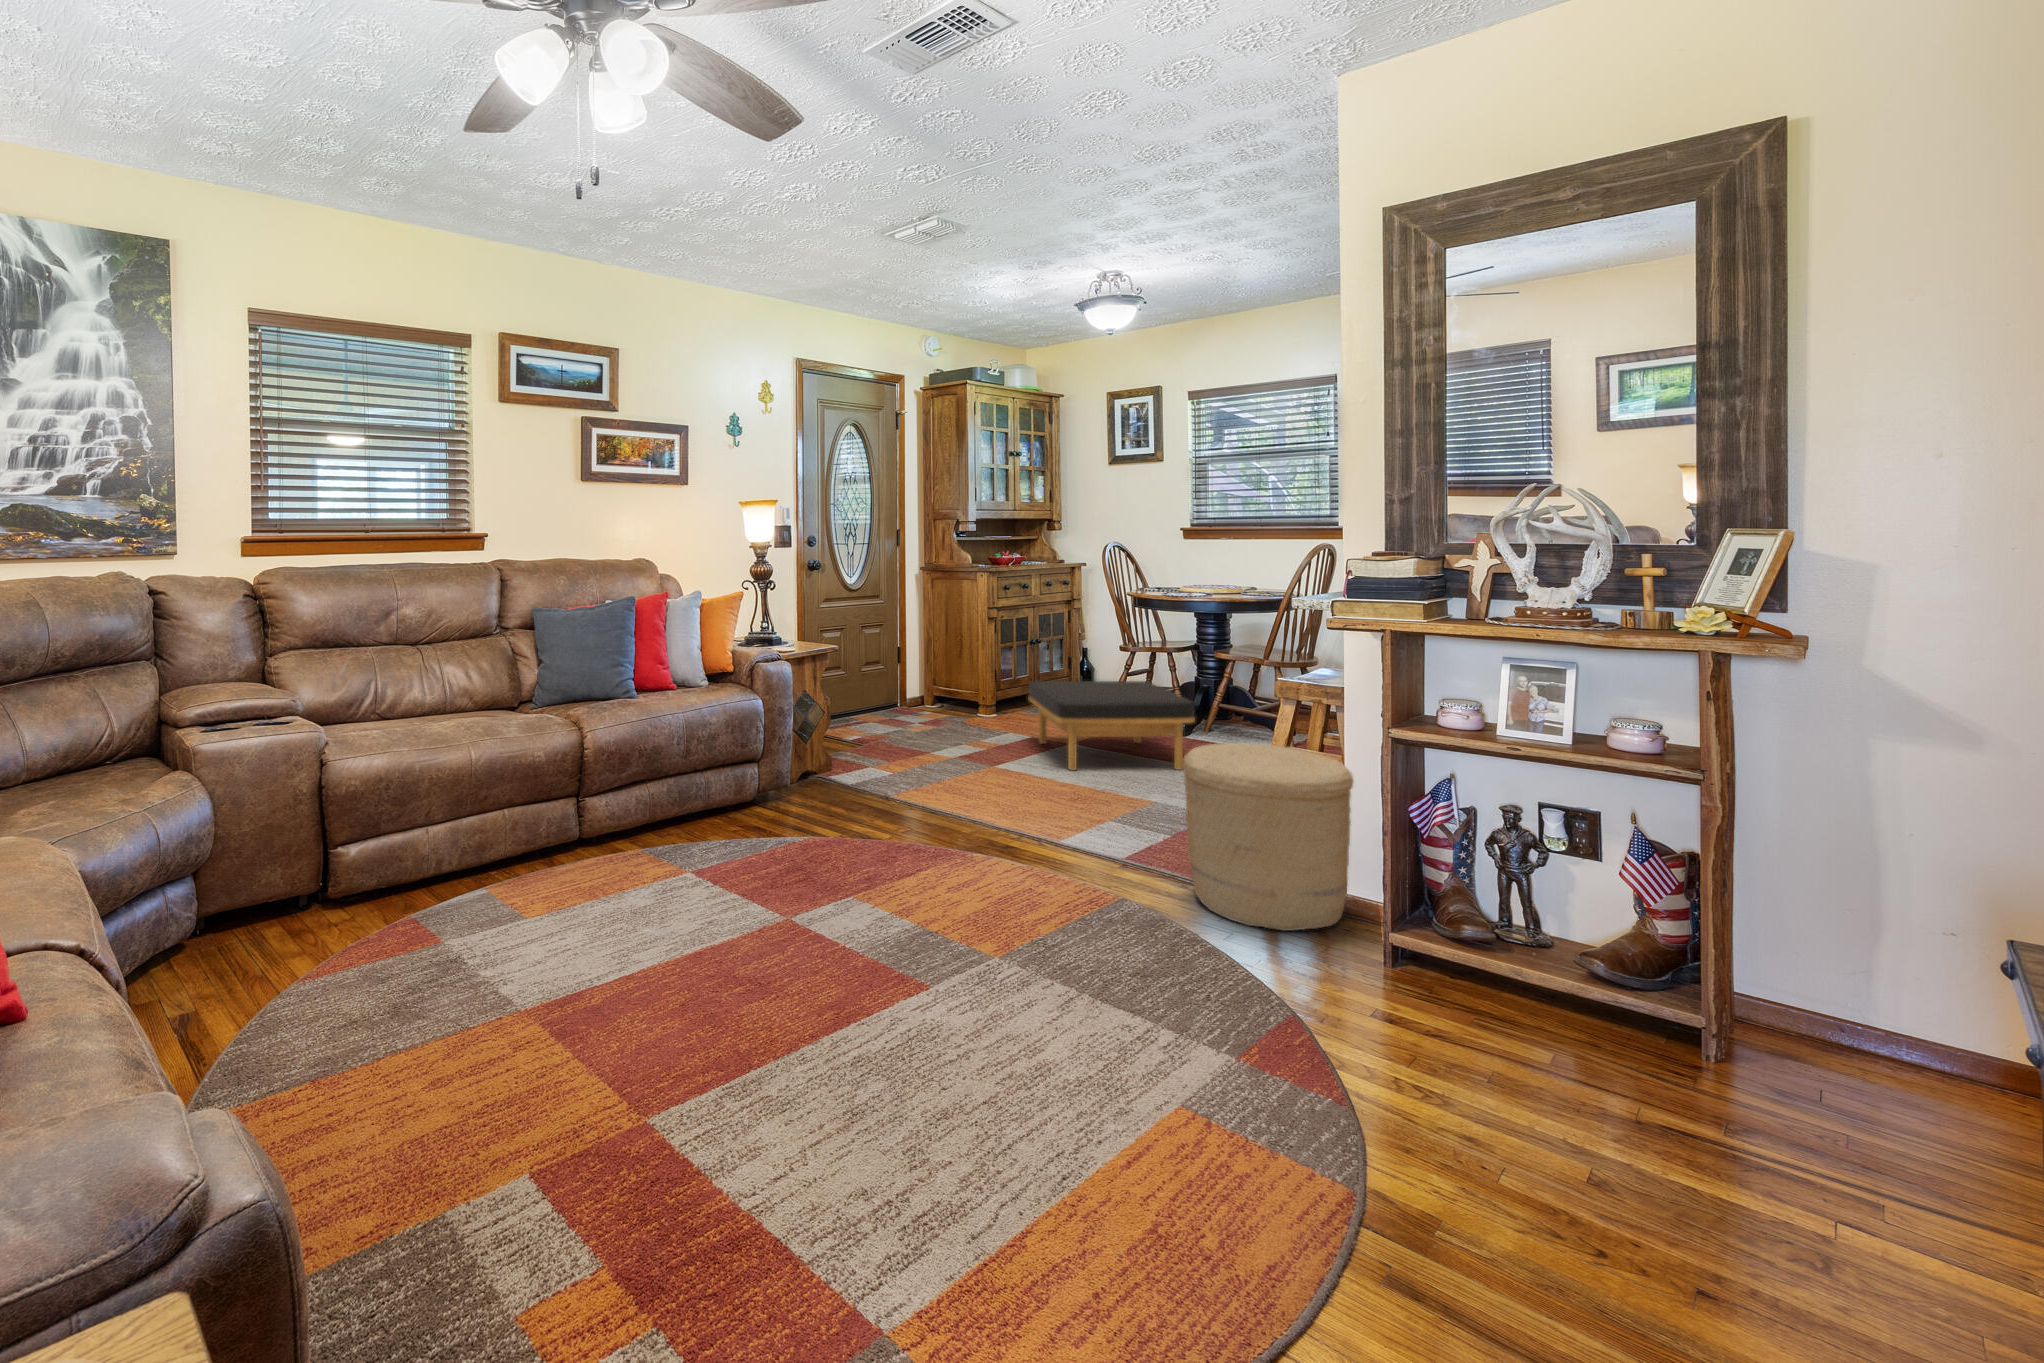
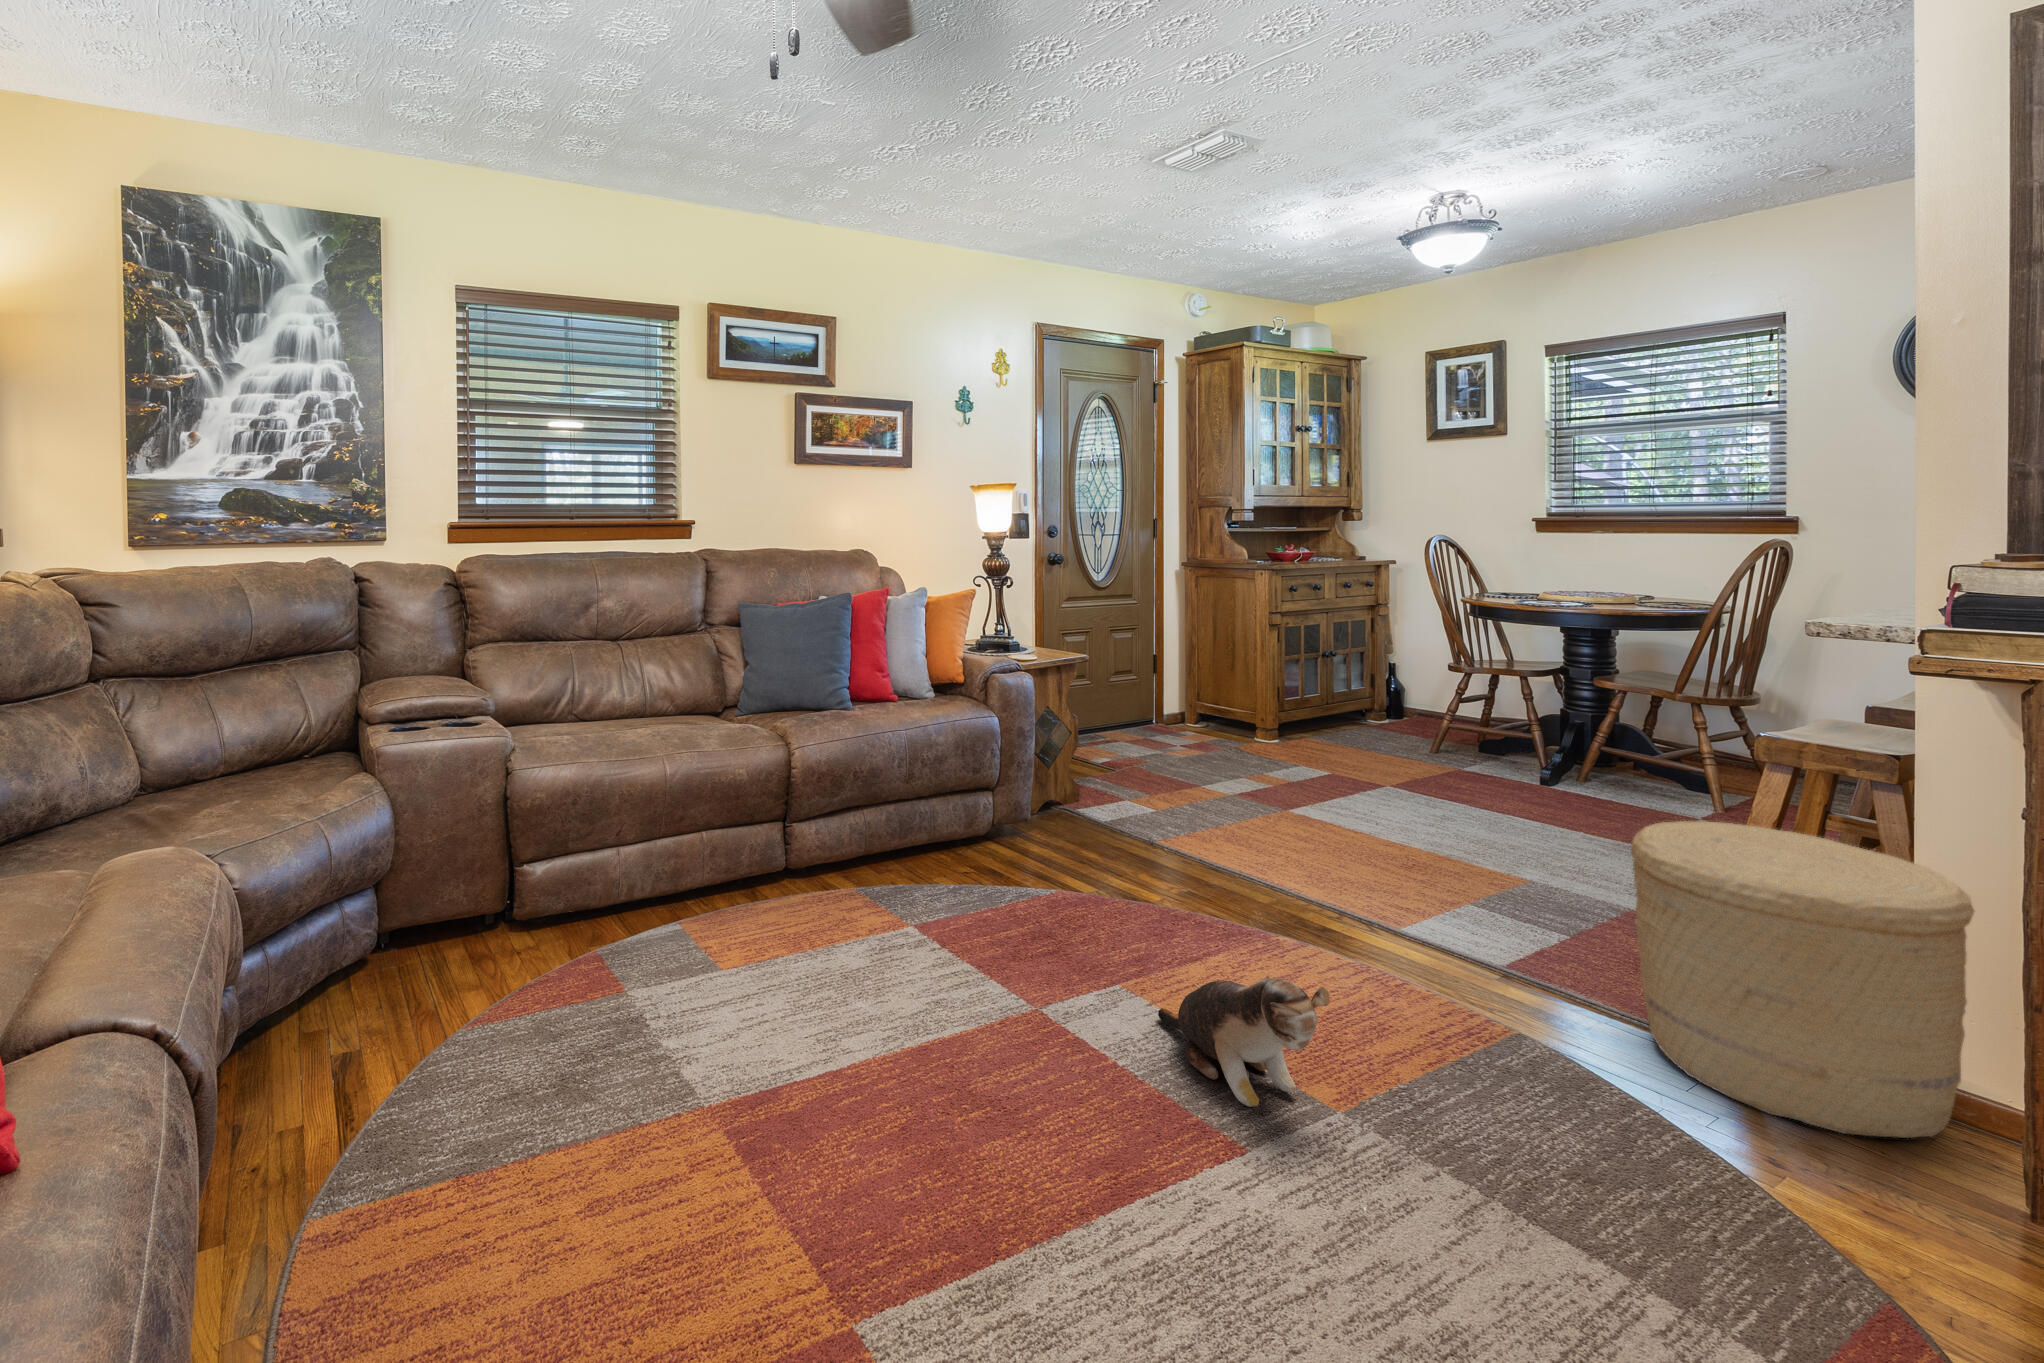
ottoman: present [1028,681,1195,771] -> none [1331,705,1585,833]
plush toy: none [876,865,982,959] -> present [1158,976,1330,1107]

